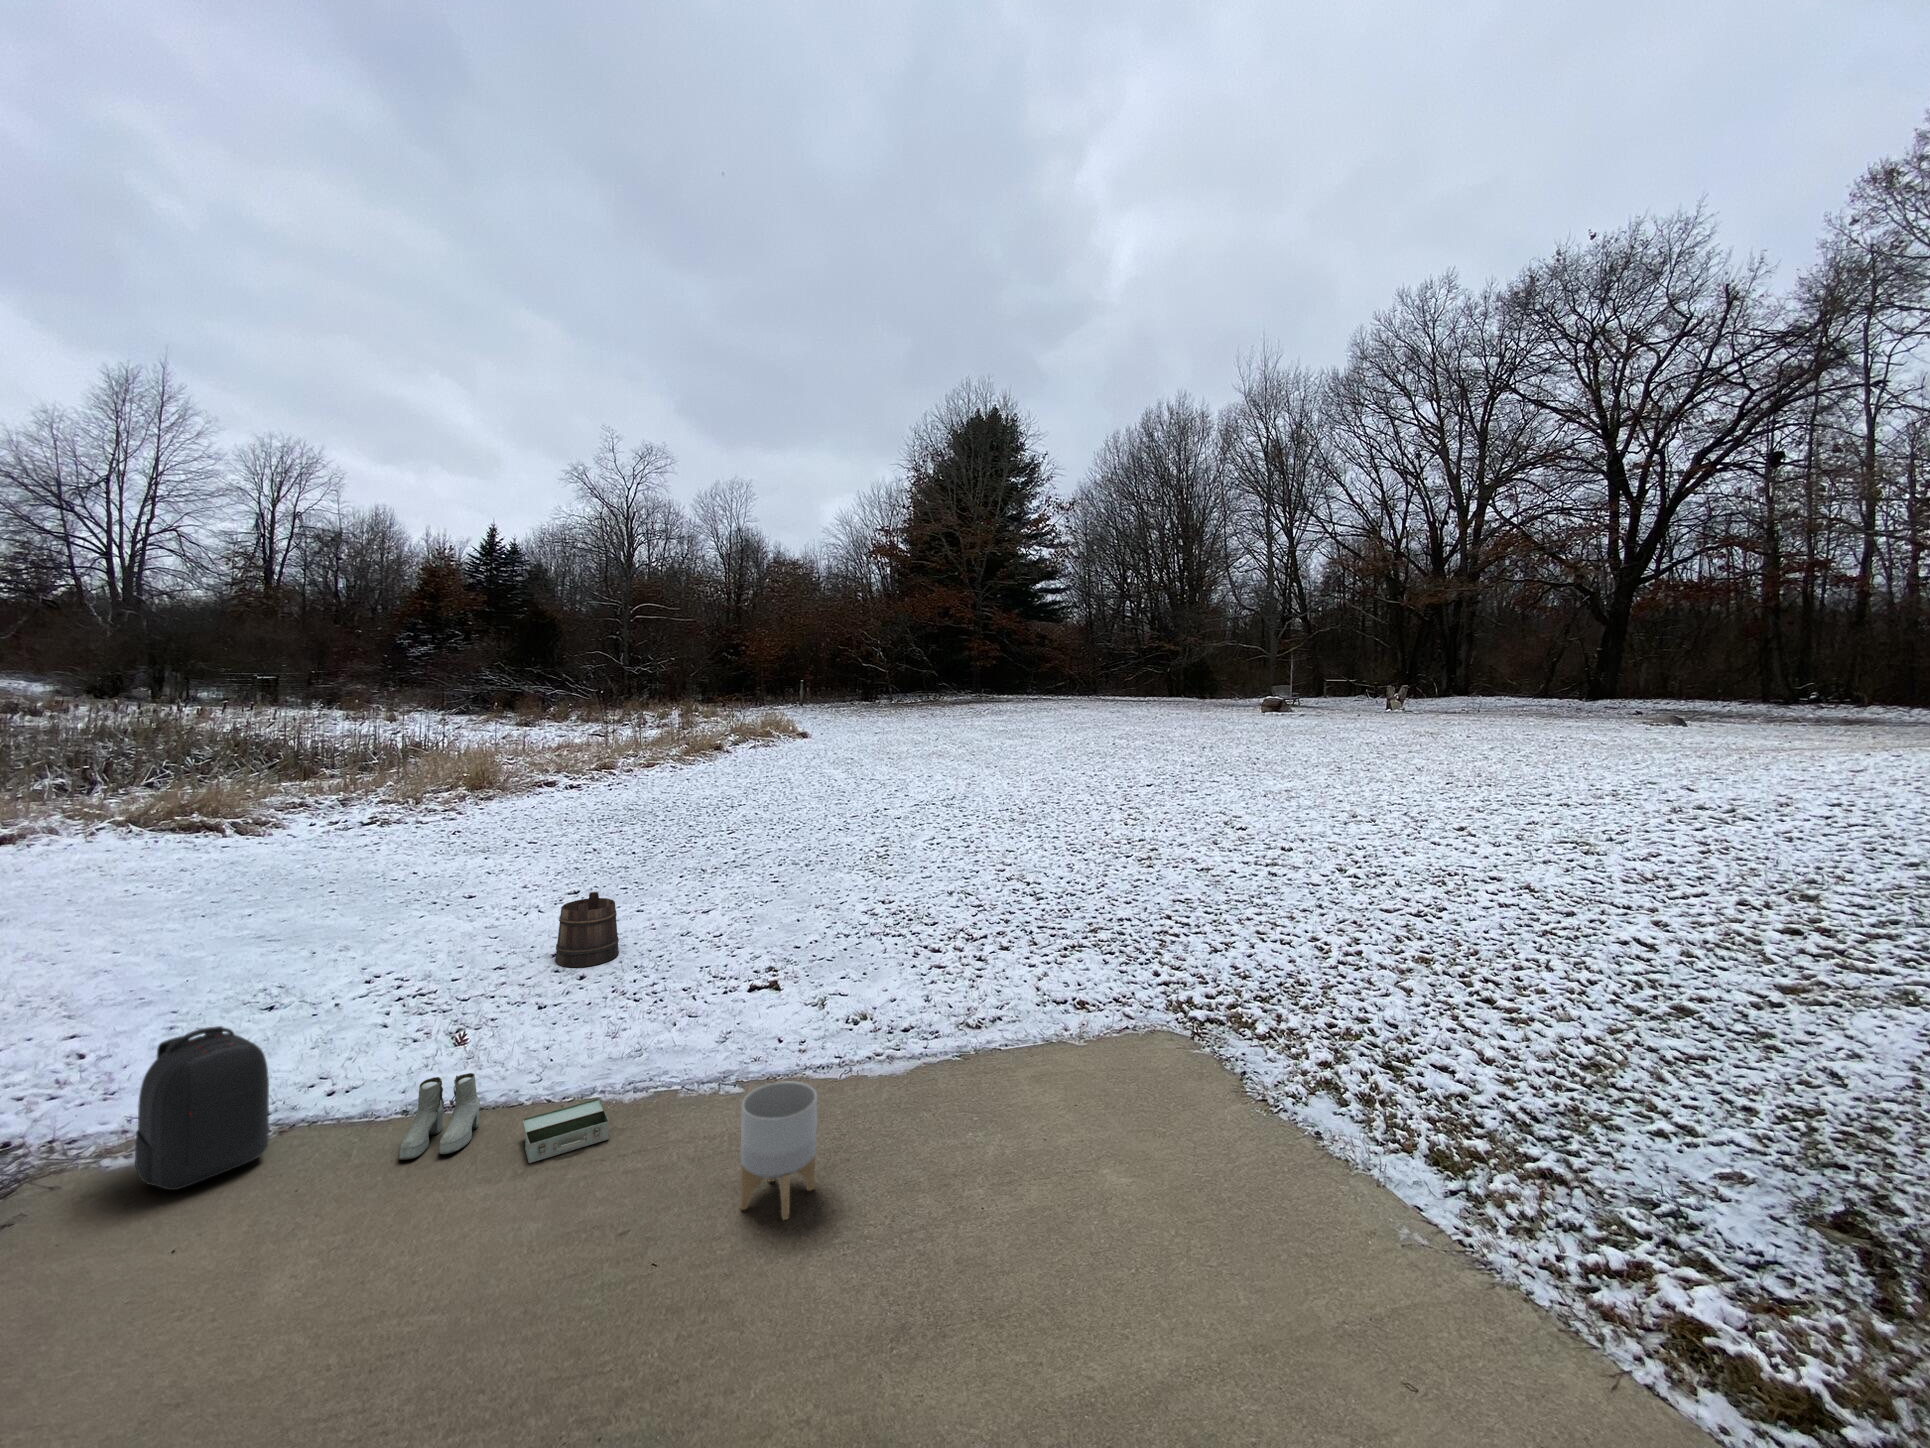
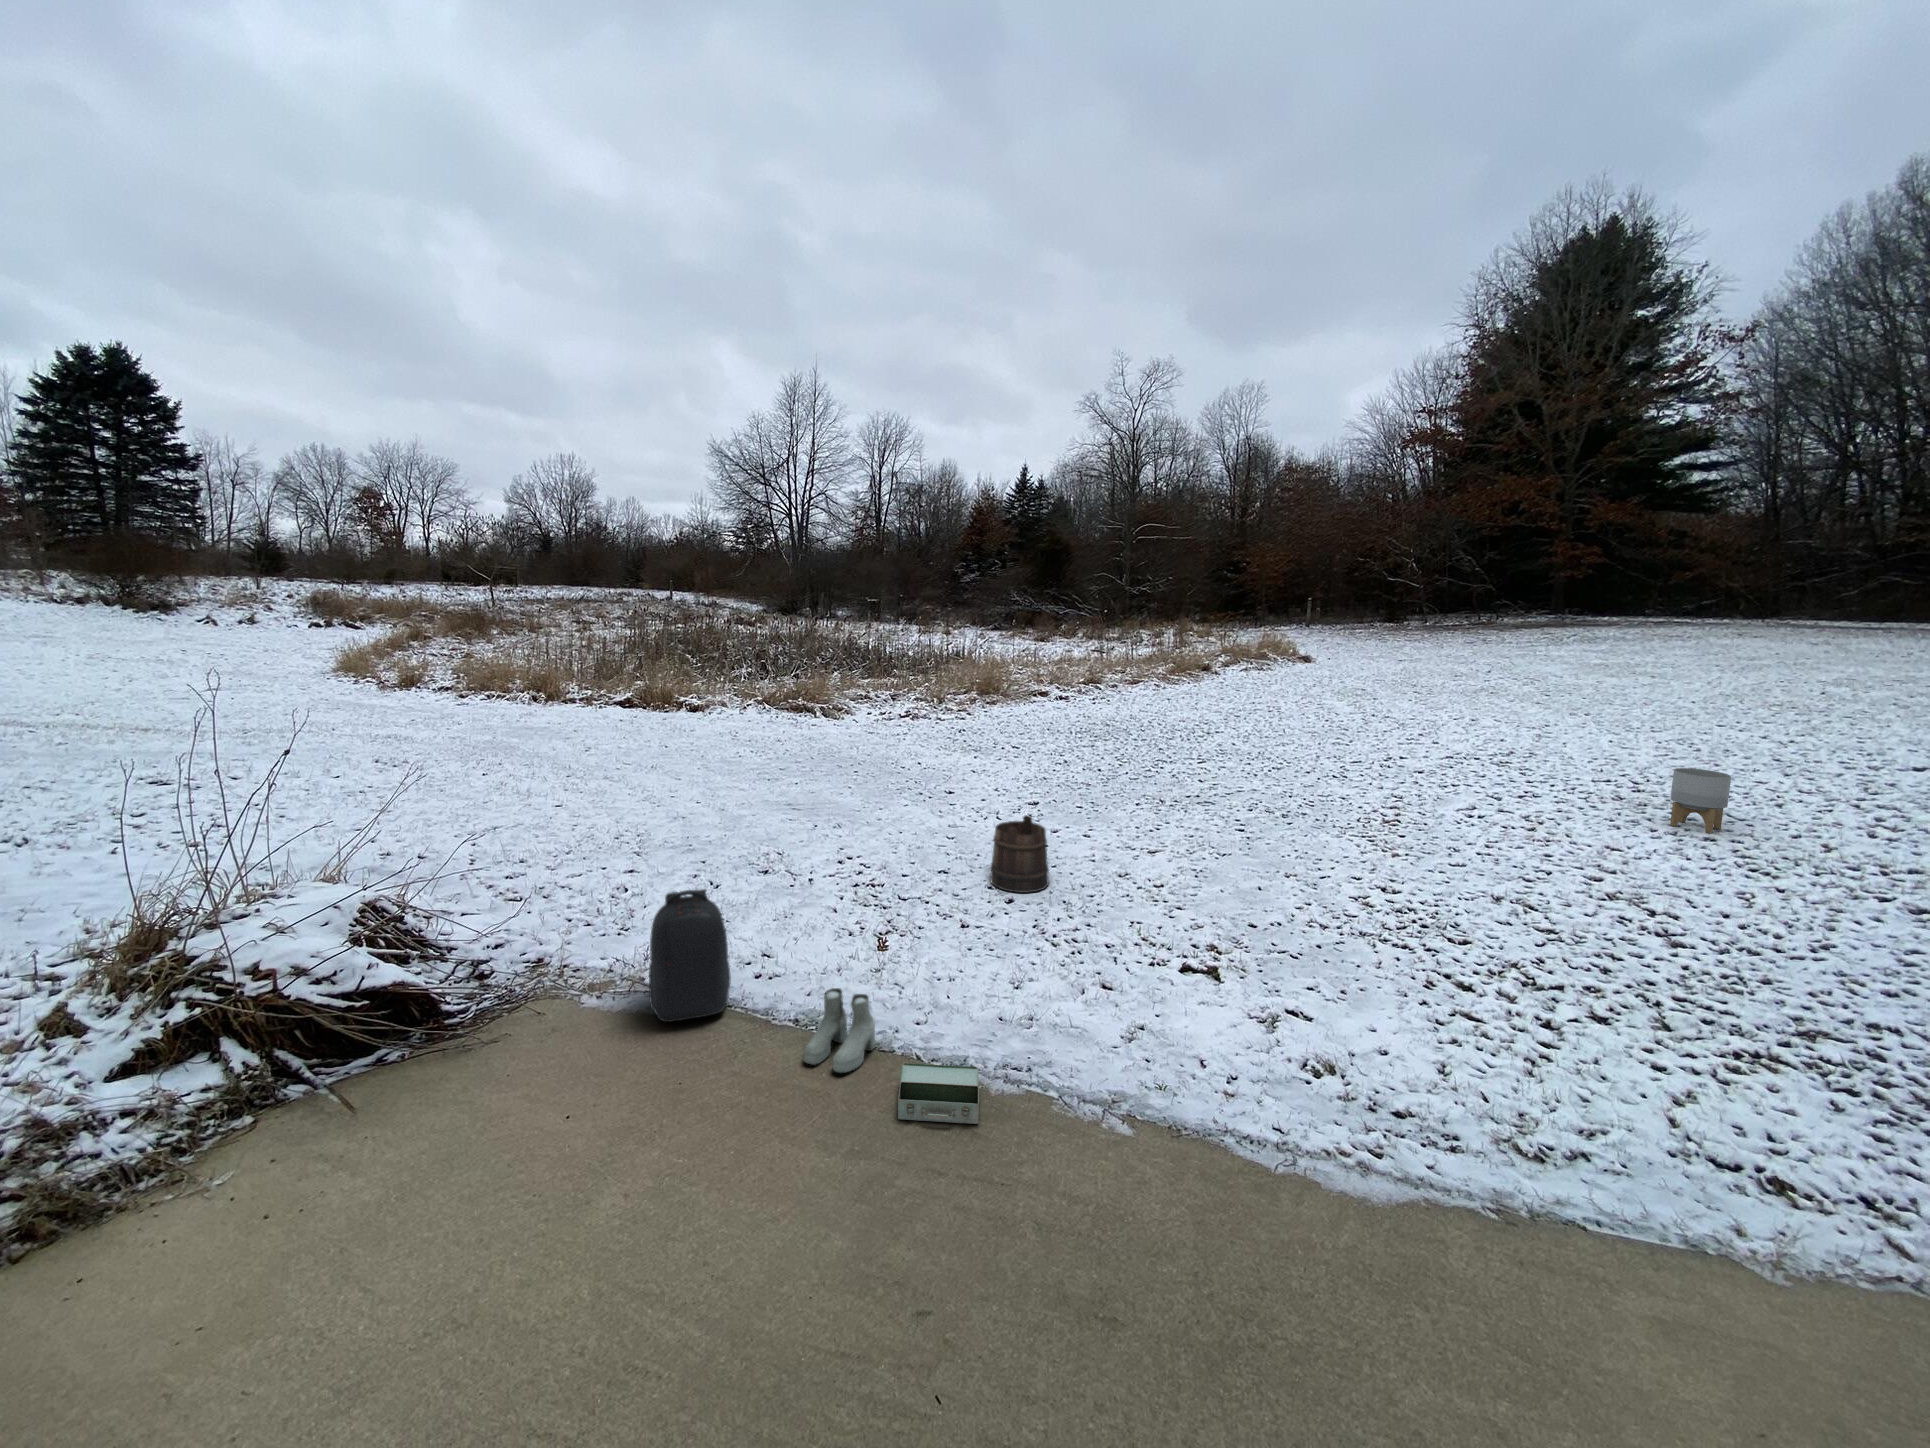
planter: present [740,1081,817,1220] -> present [1670,768,1731,833]

